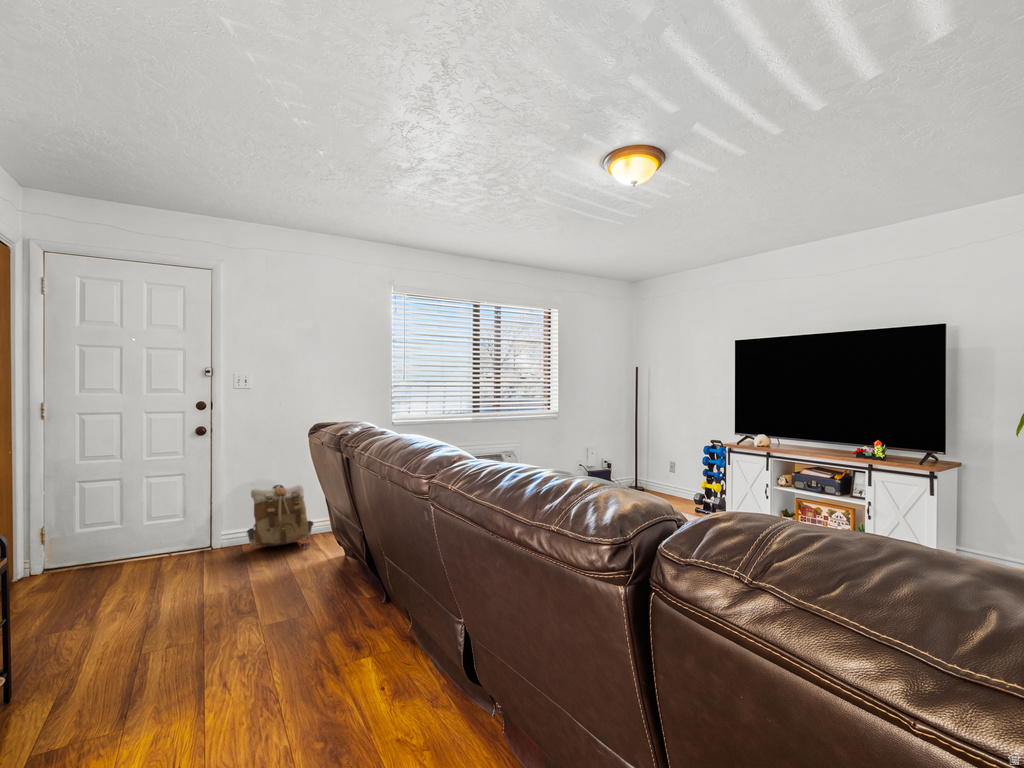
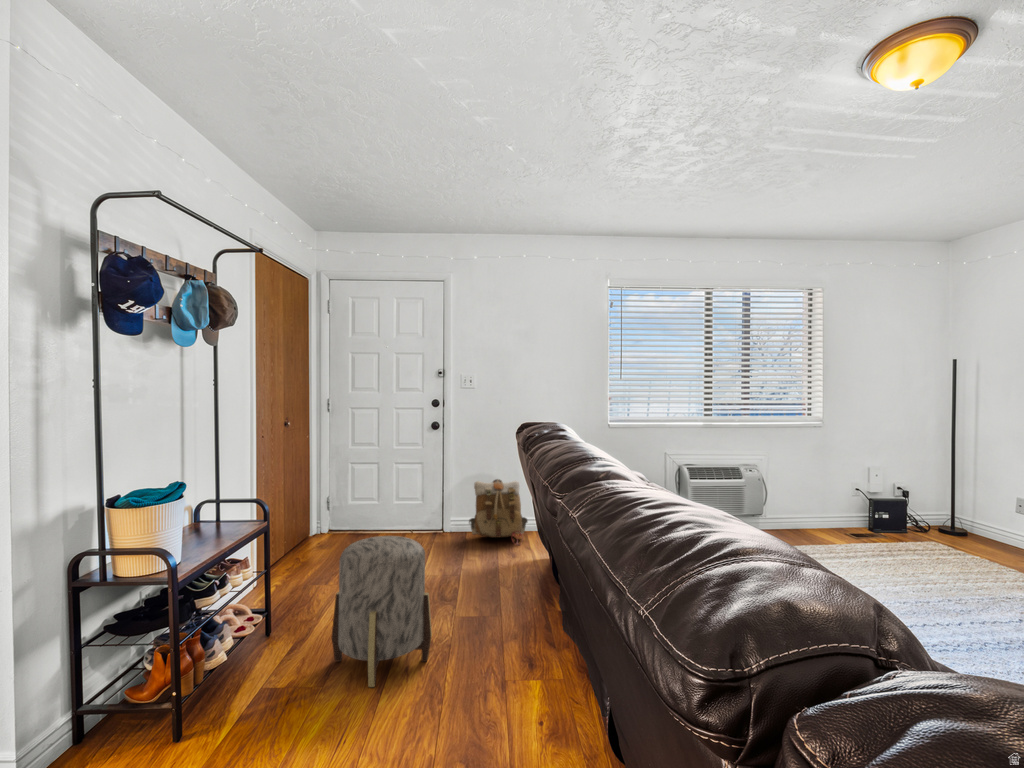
ottoman: none [122,547,250,711] -> present [331,536,432,687]

